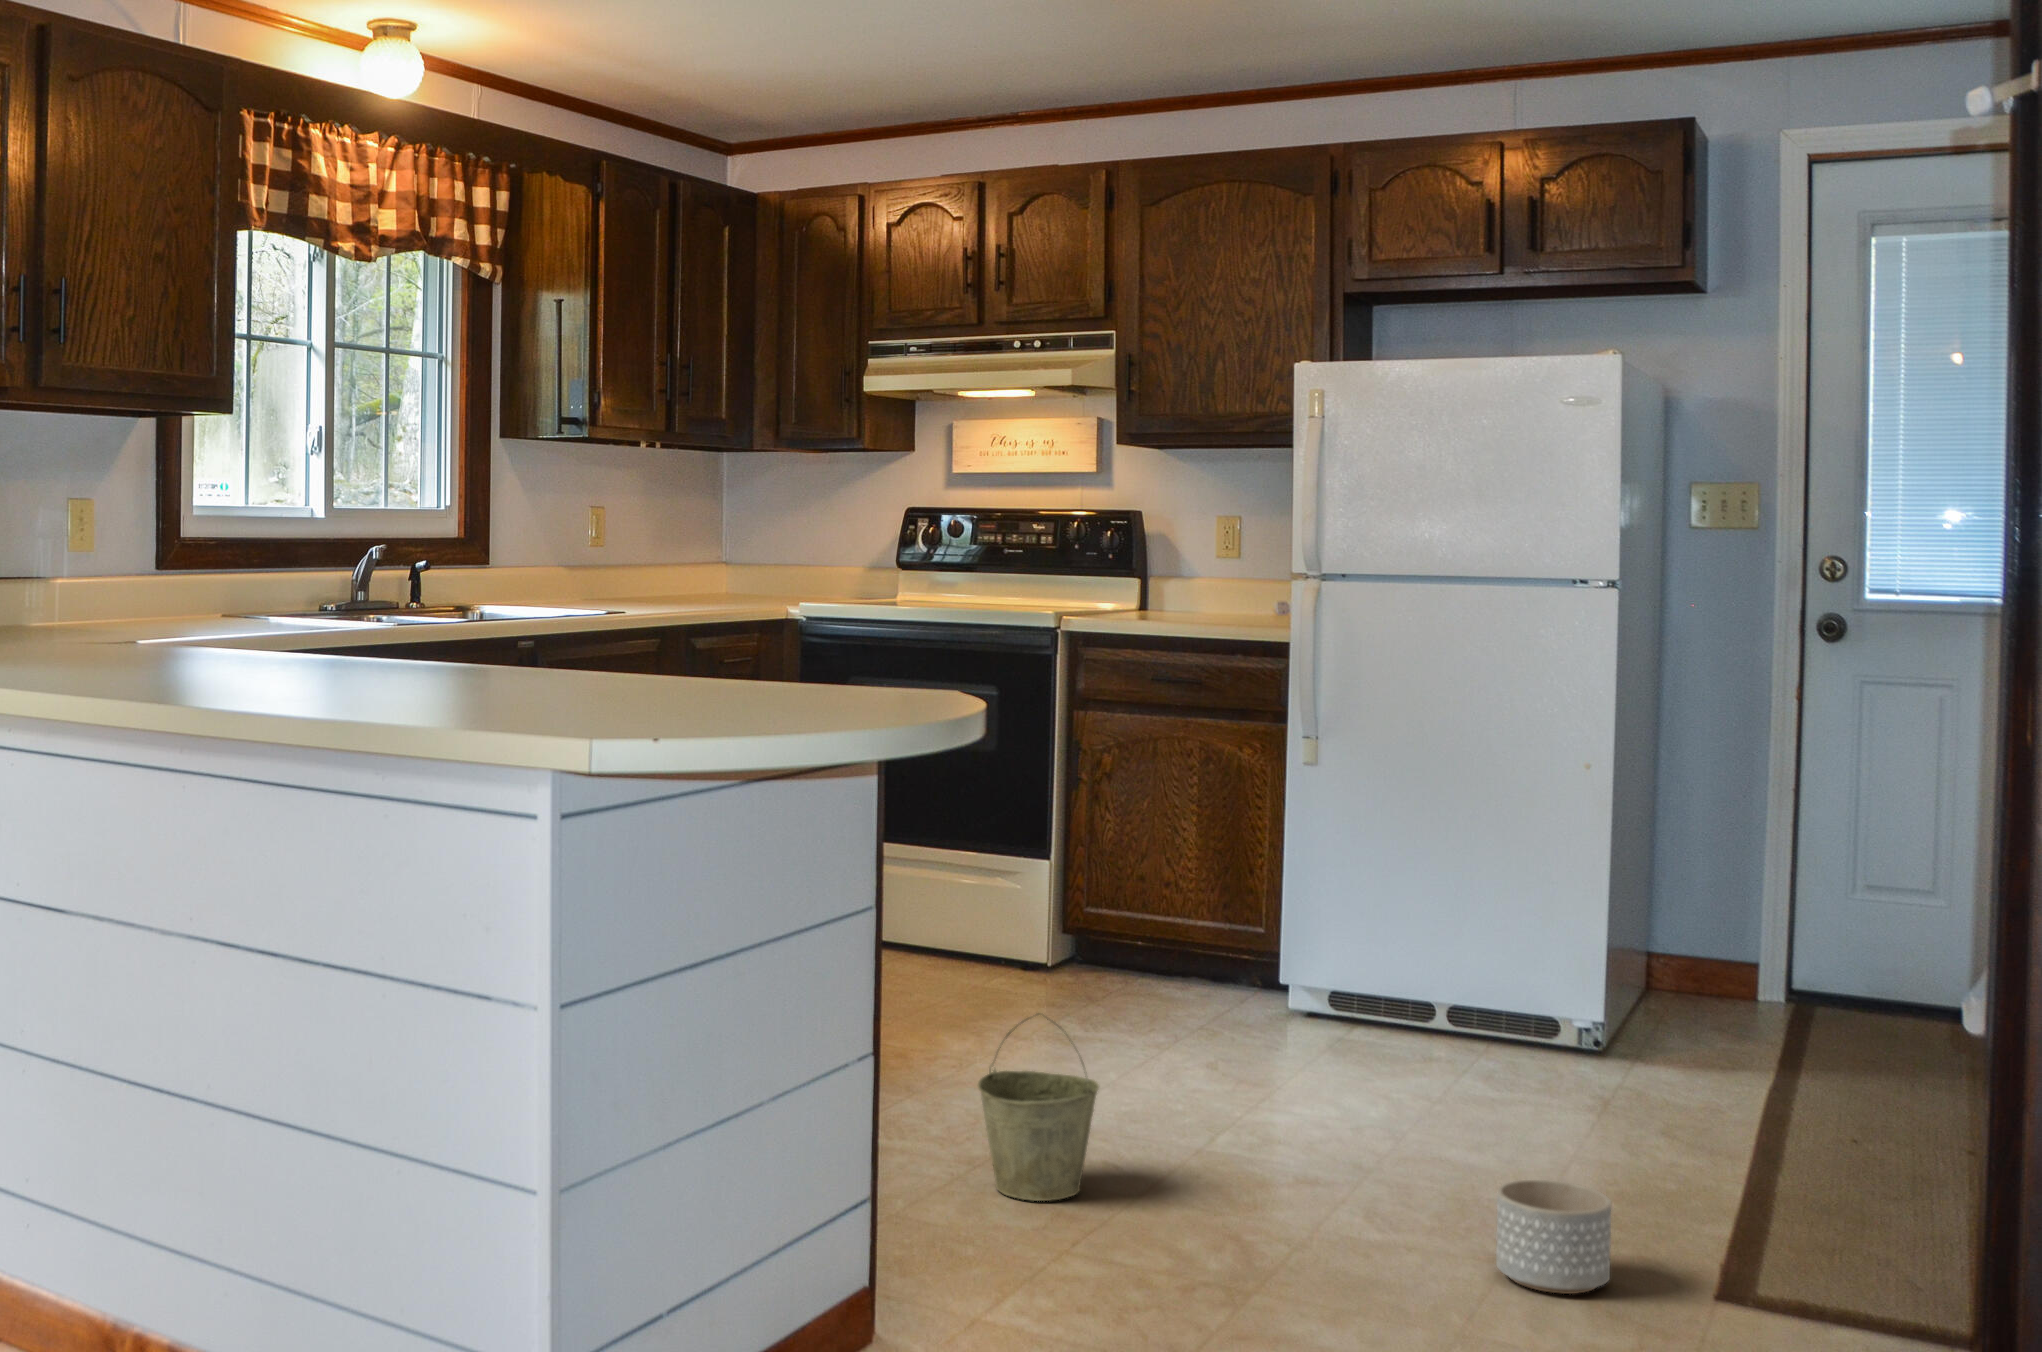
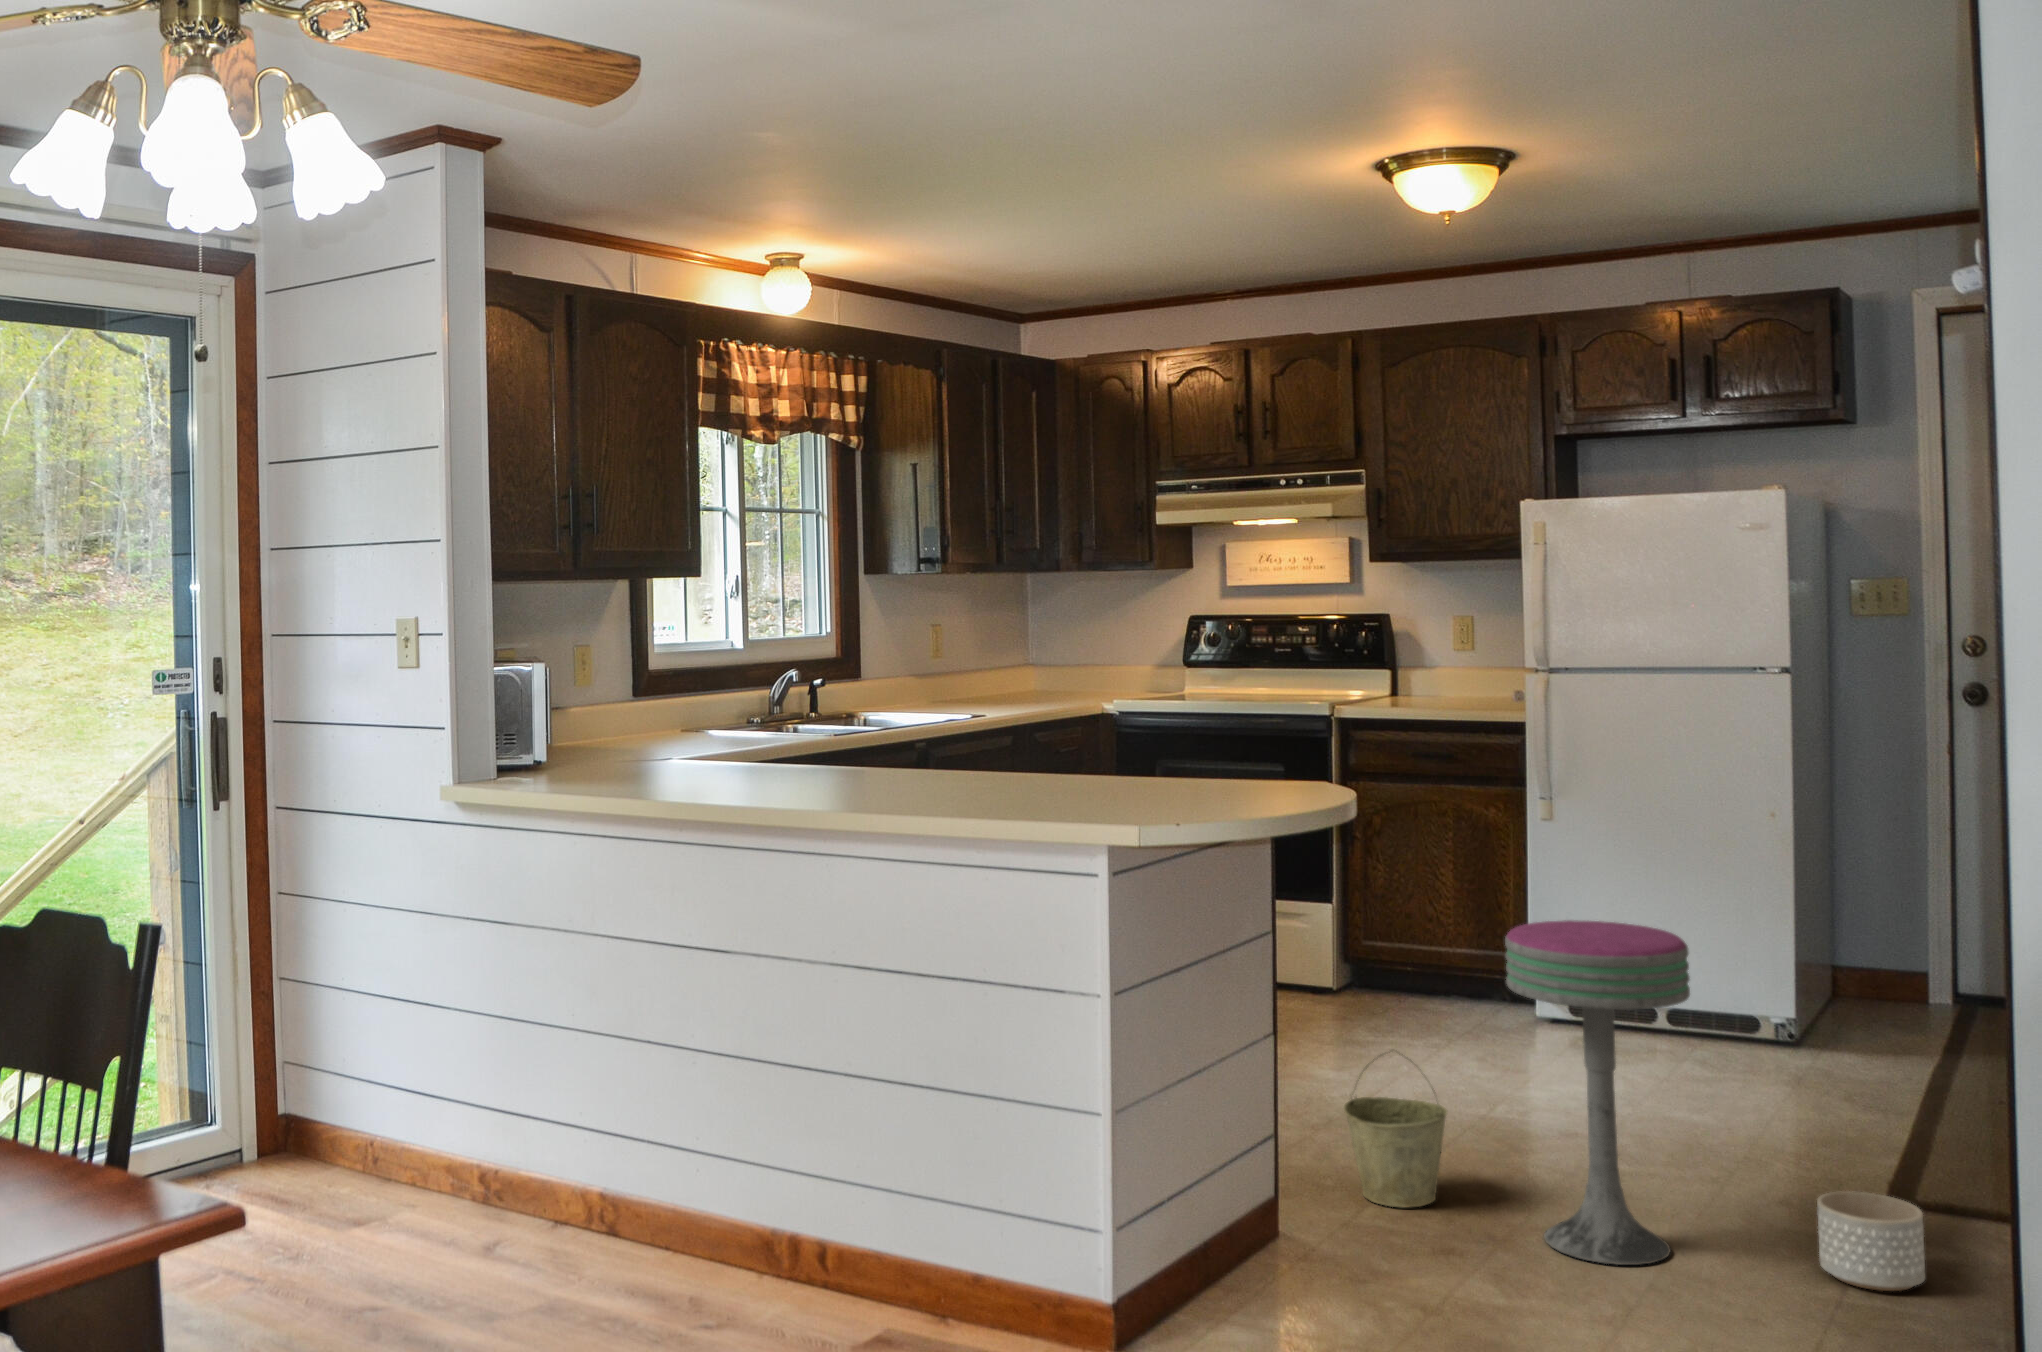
bar stool: none [1164,860,1372,1265] -> present [1505,920,1690,1265]

